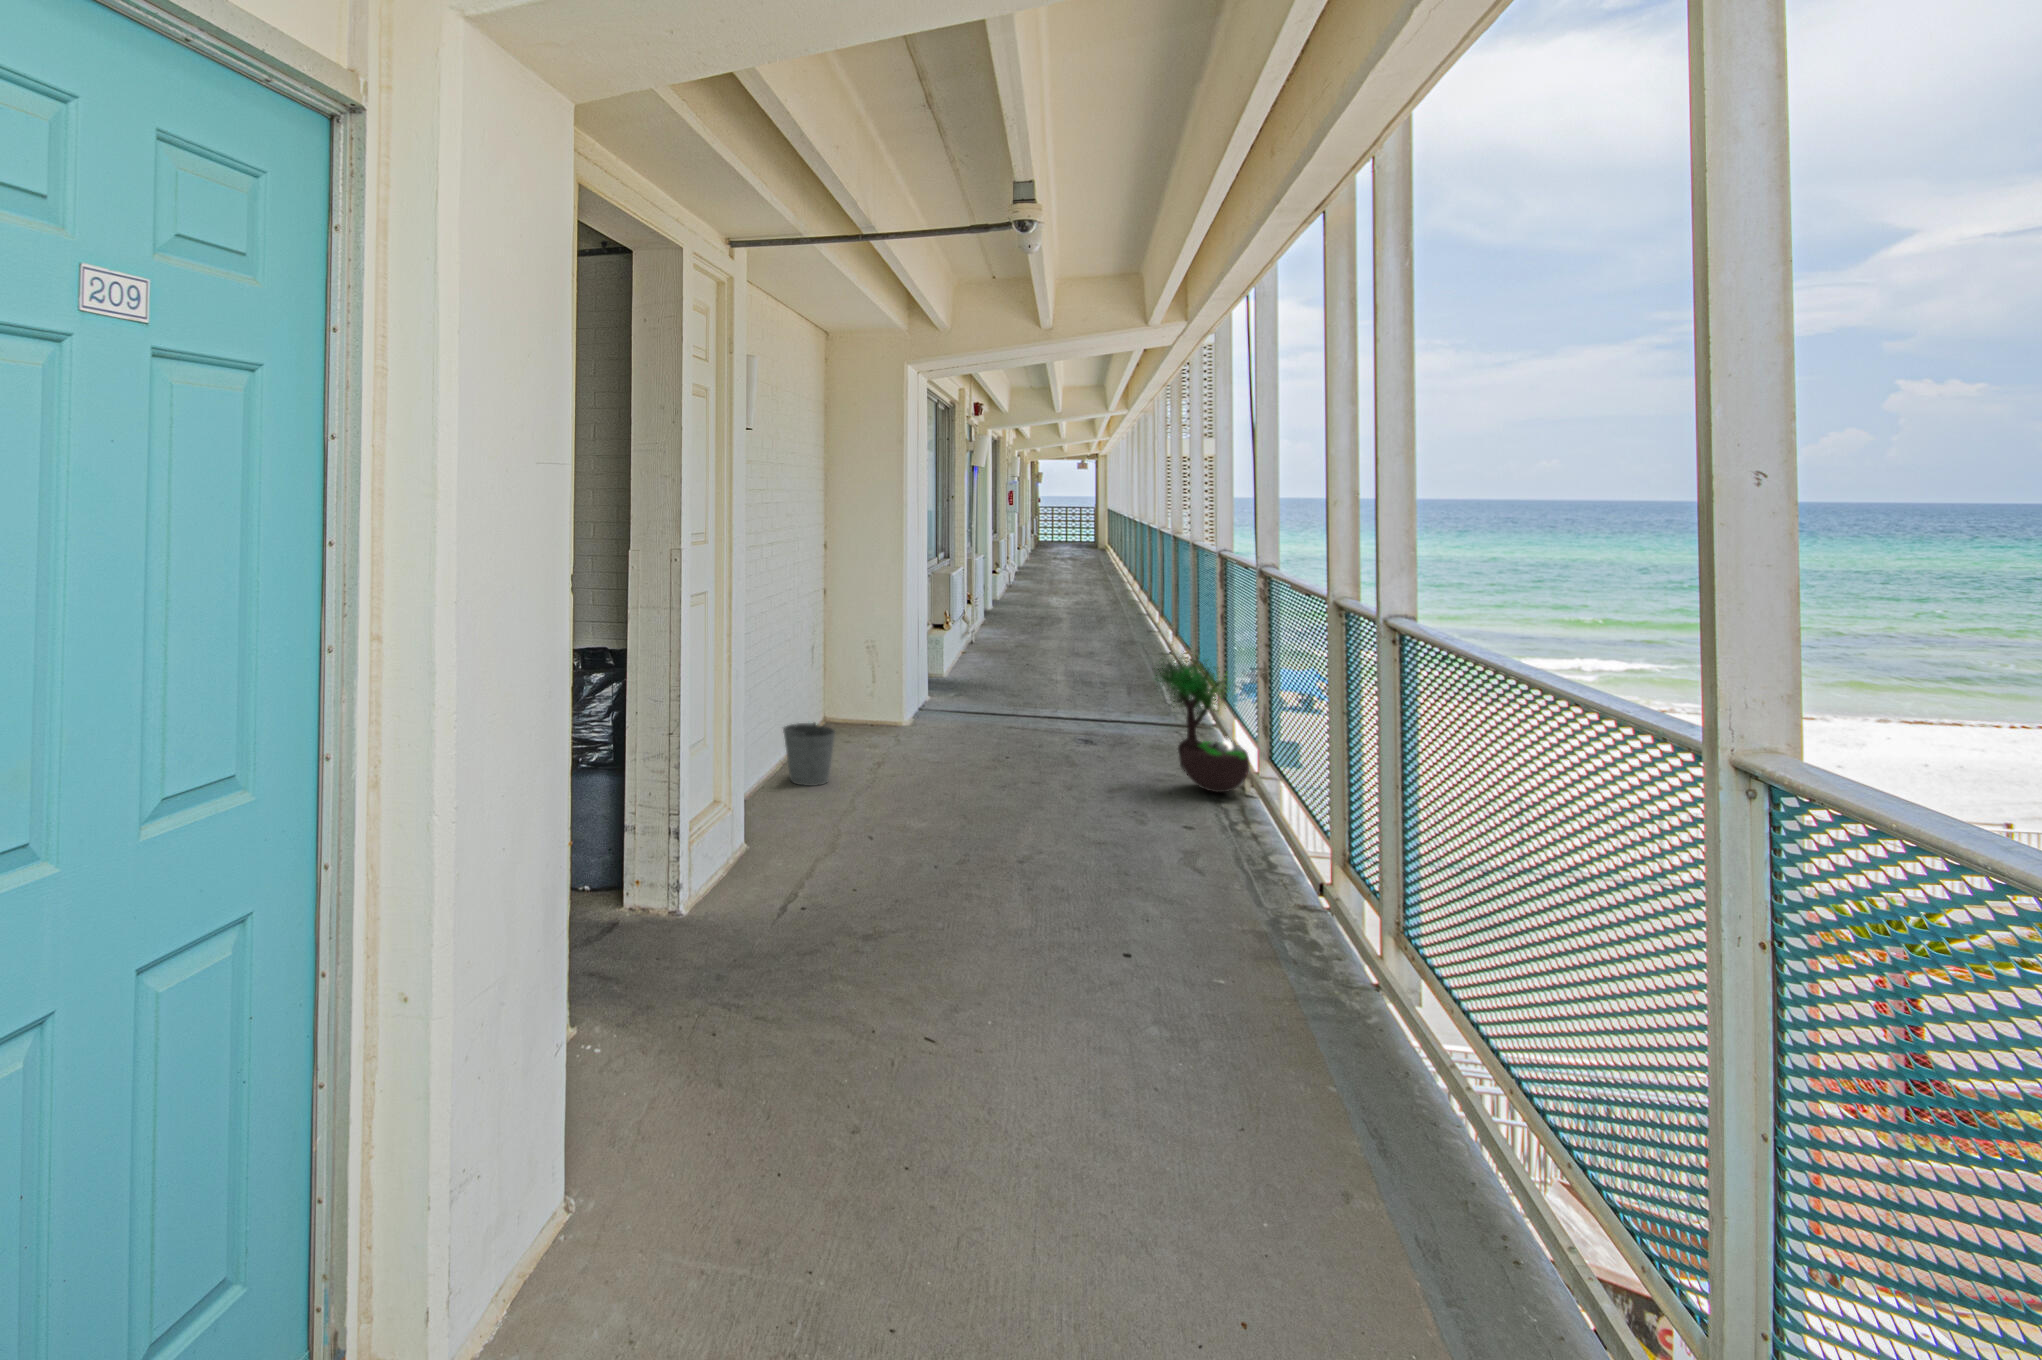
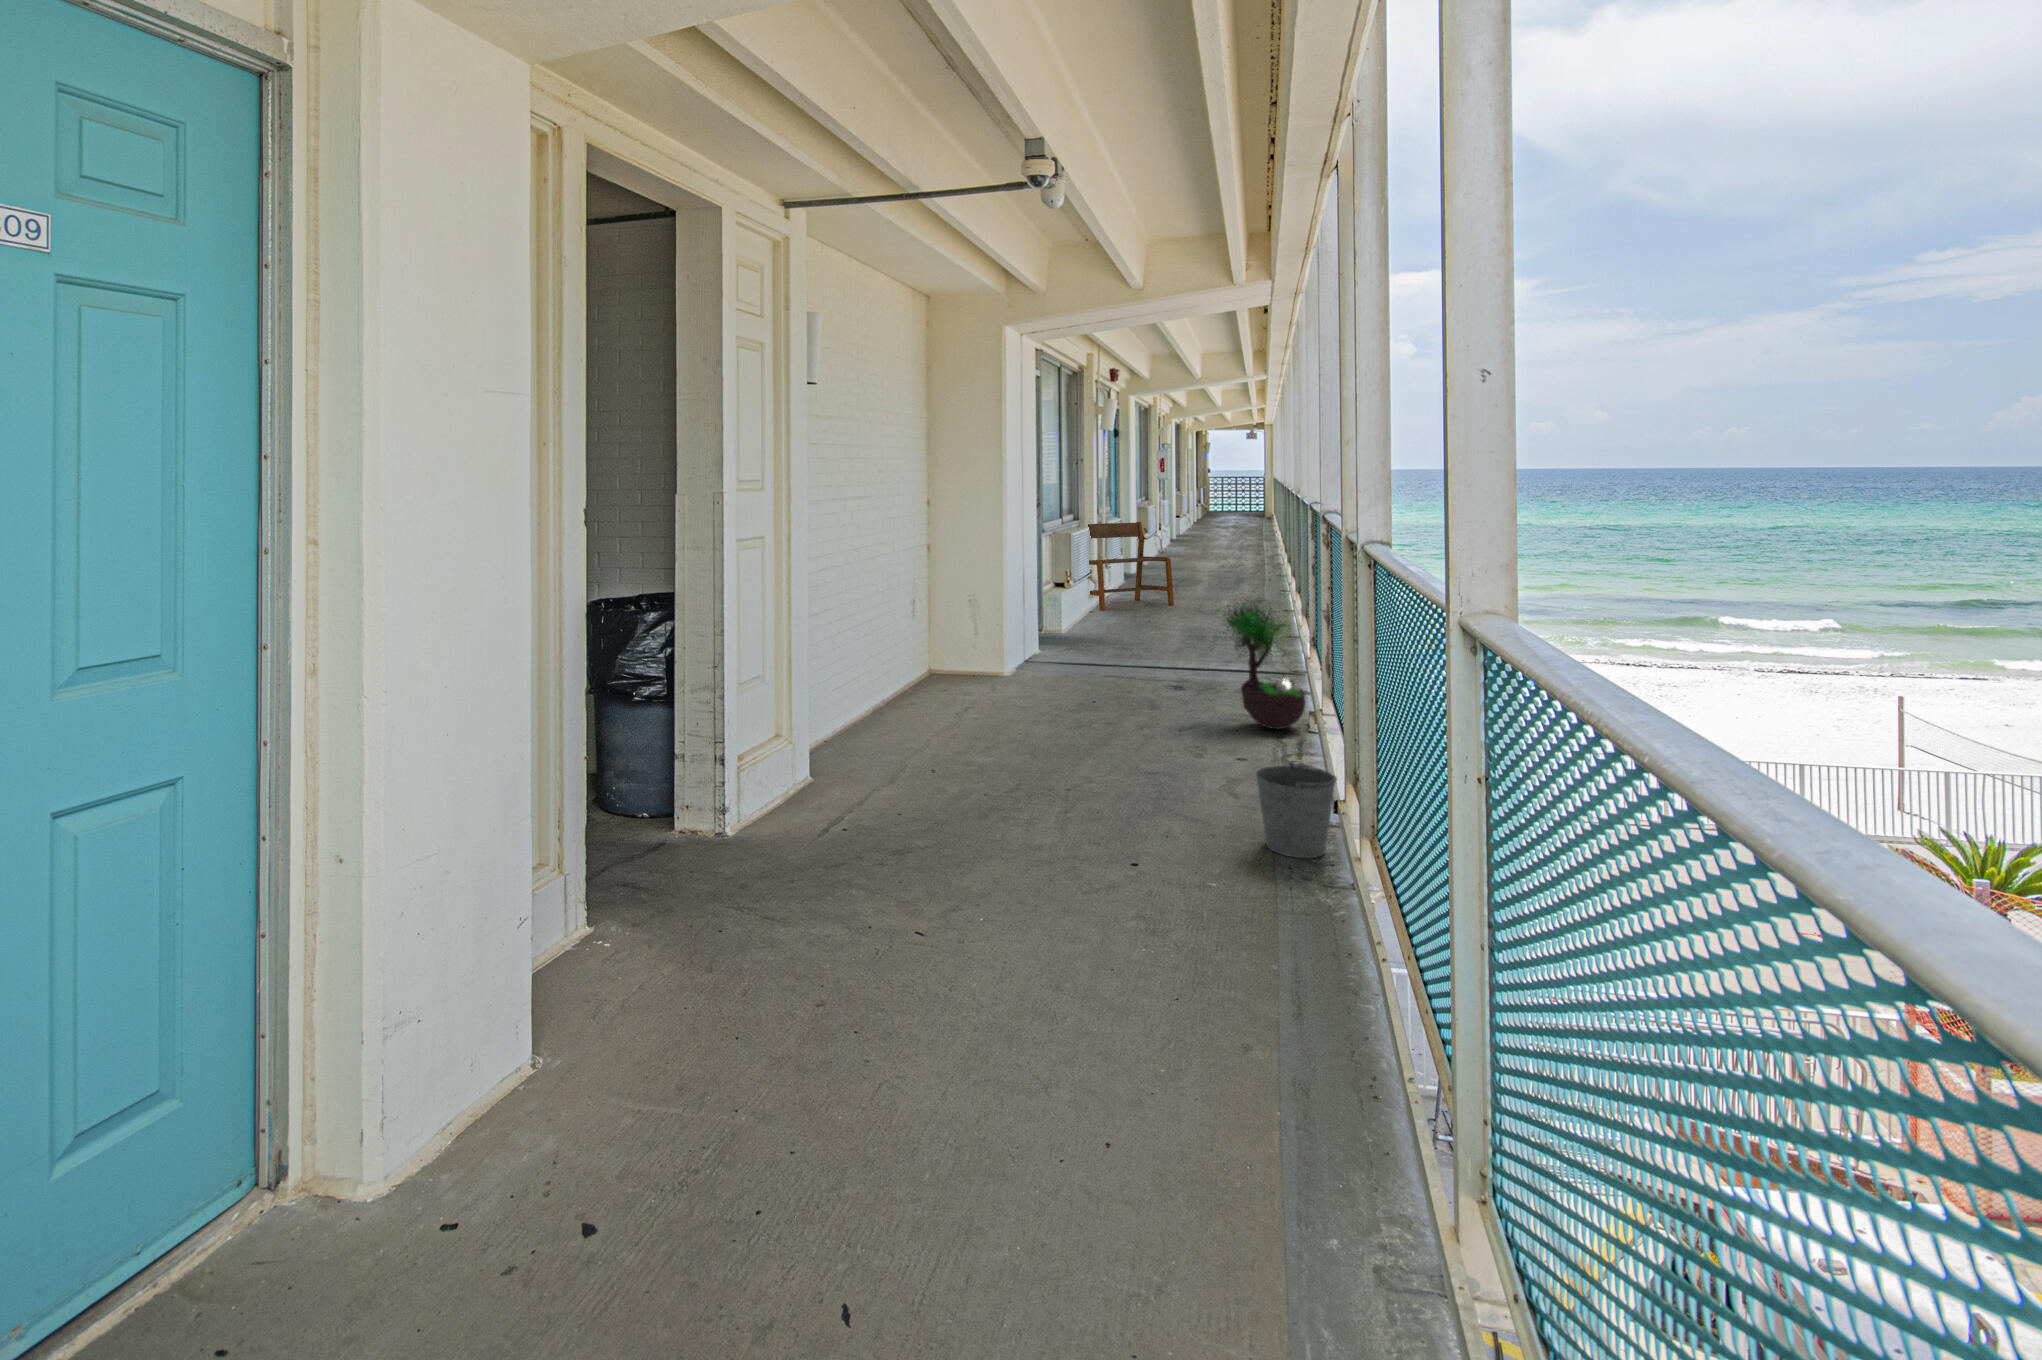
bench: none [947,559,1051,652] -> present [1088,522,1174,611]
bucket: present [783,723,835,786] -> present [1256,762,1337,858]

